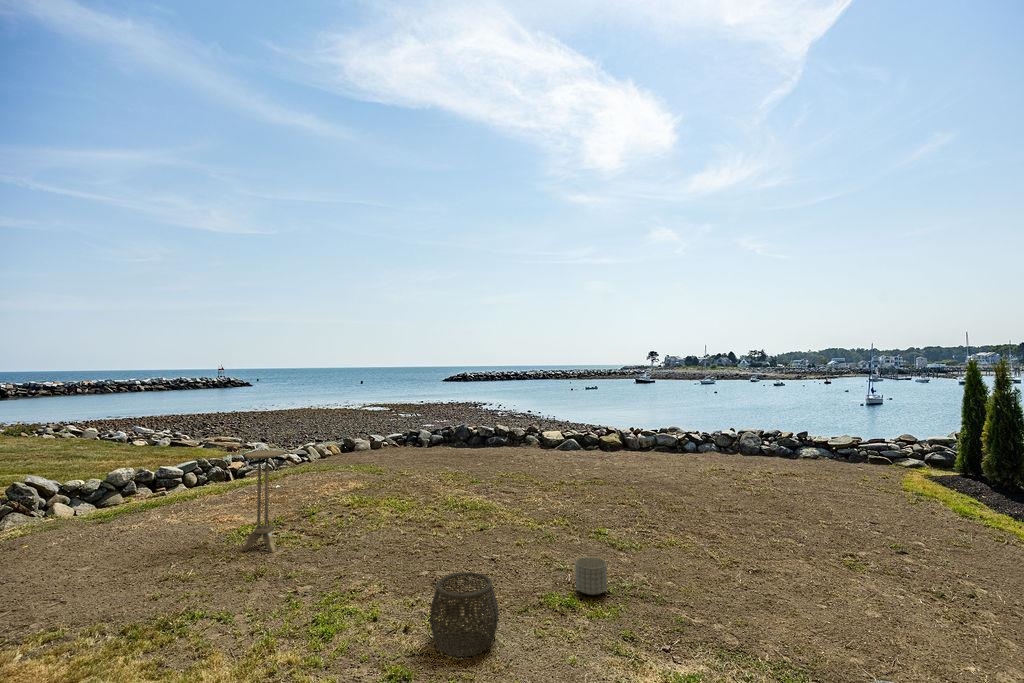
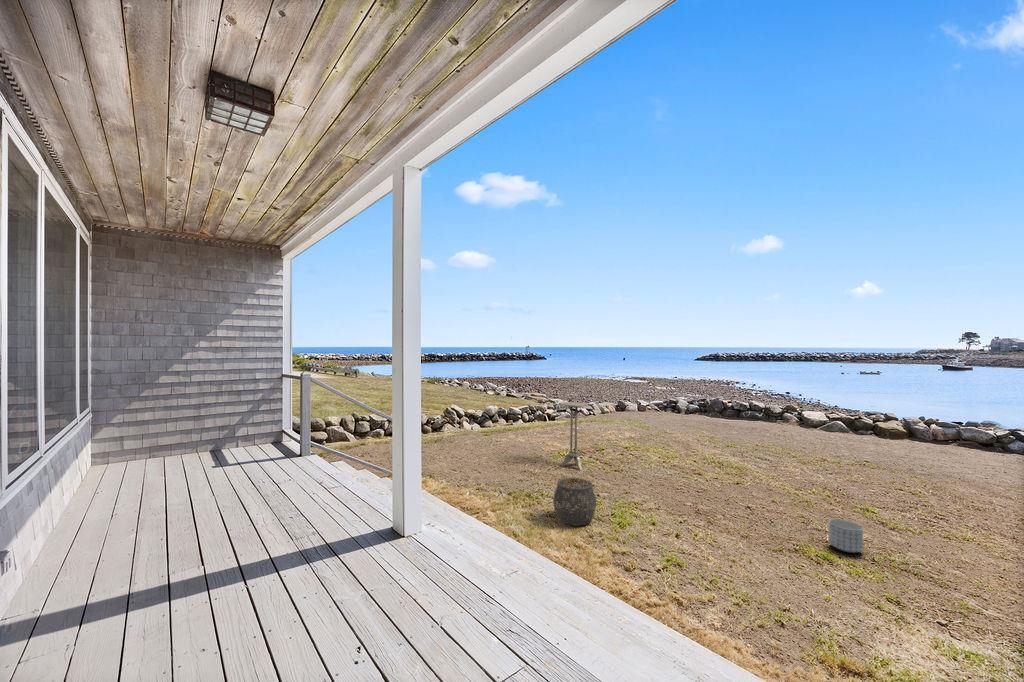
woven basket: present [429,572,499,658] -> present [553,478,596,526]

